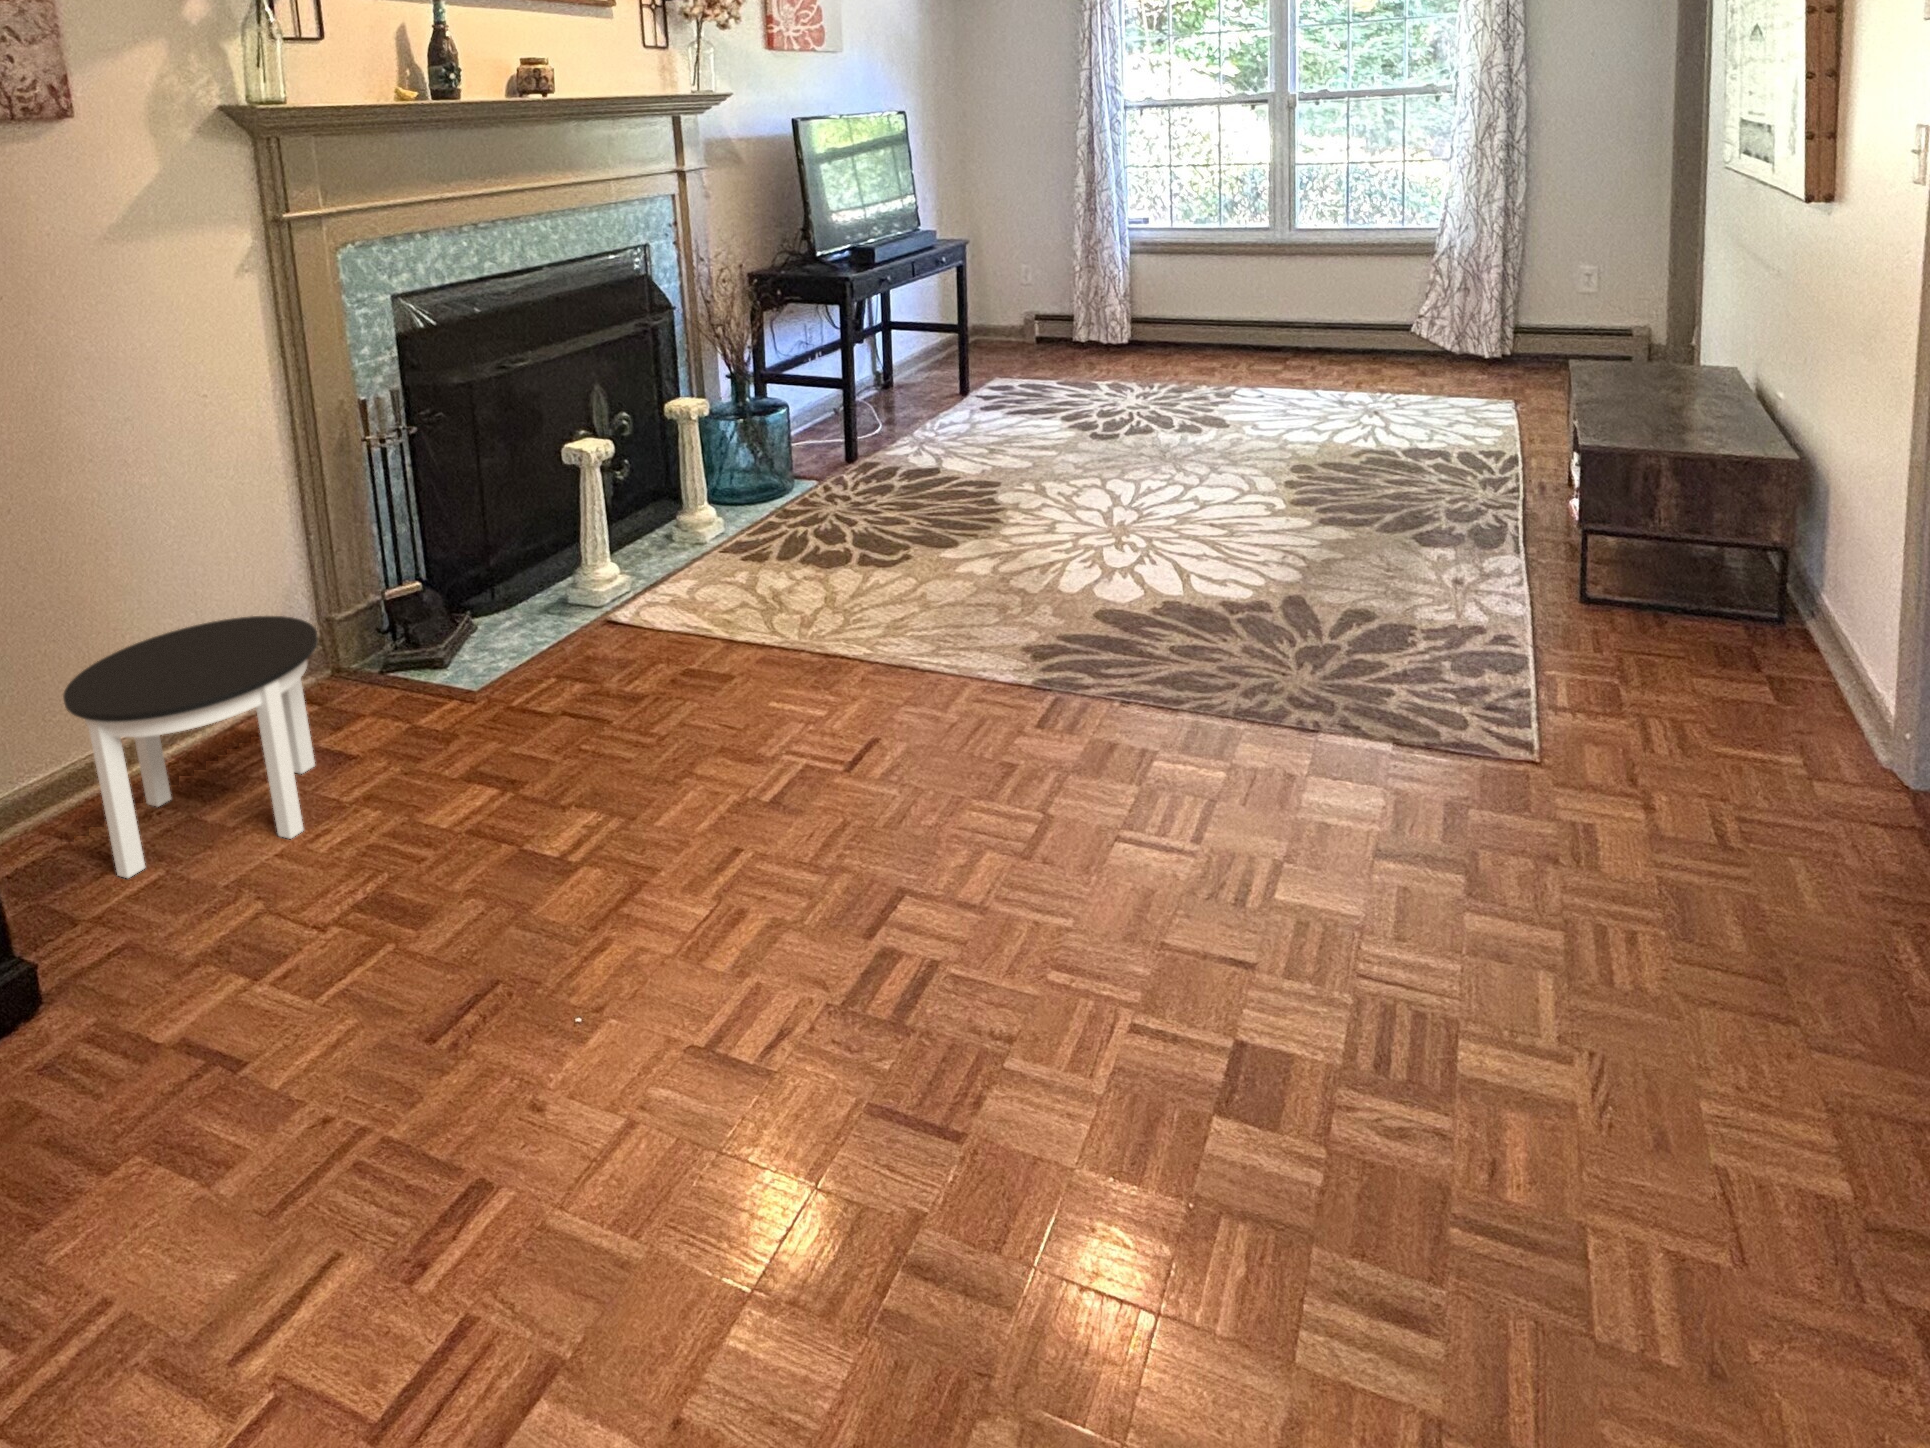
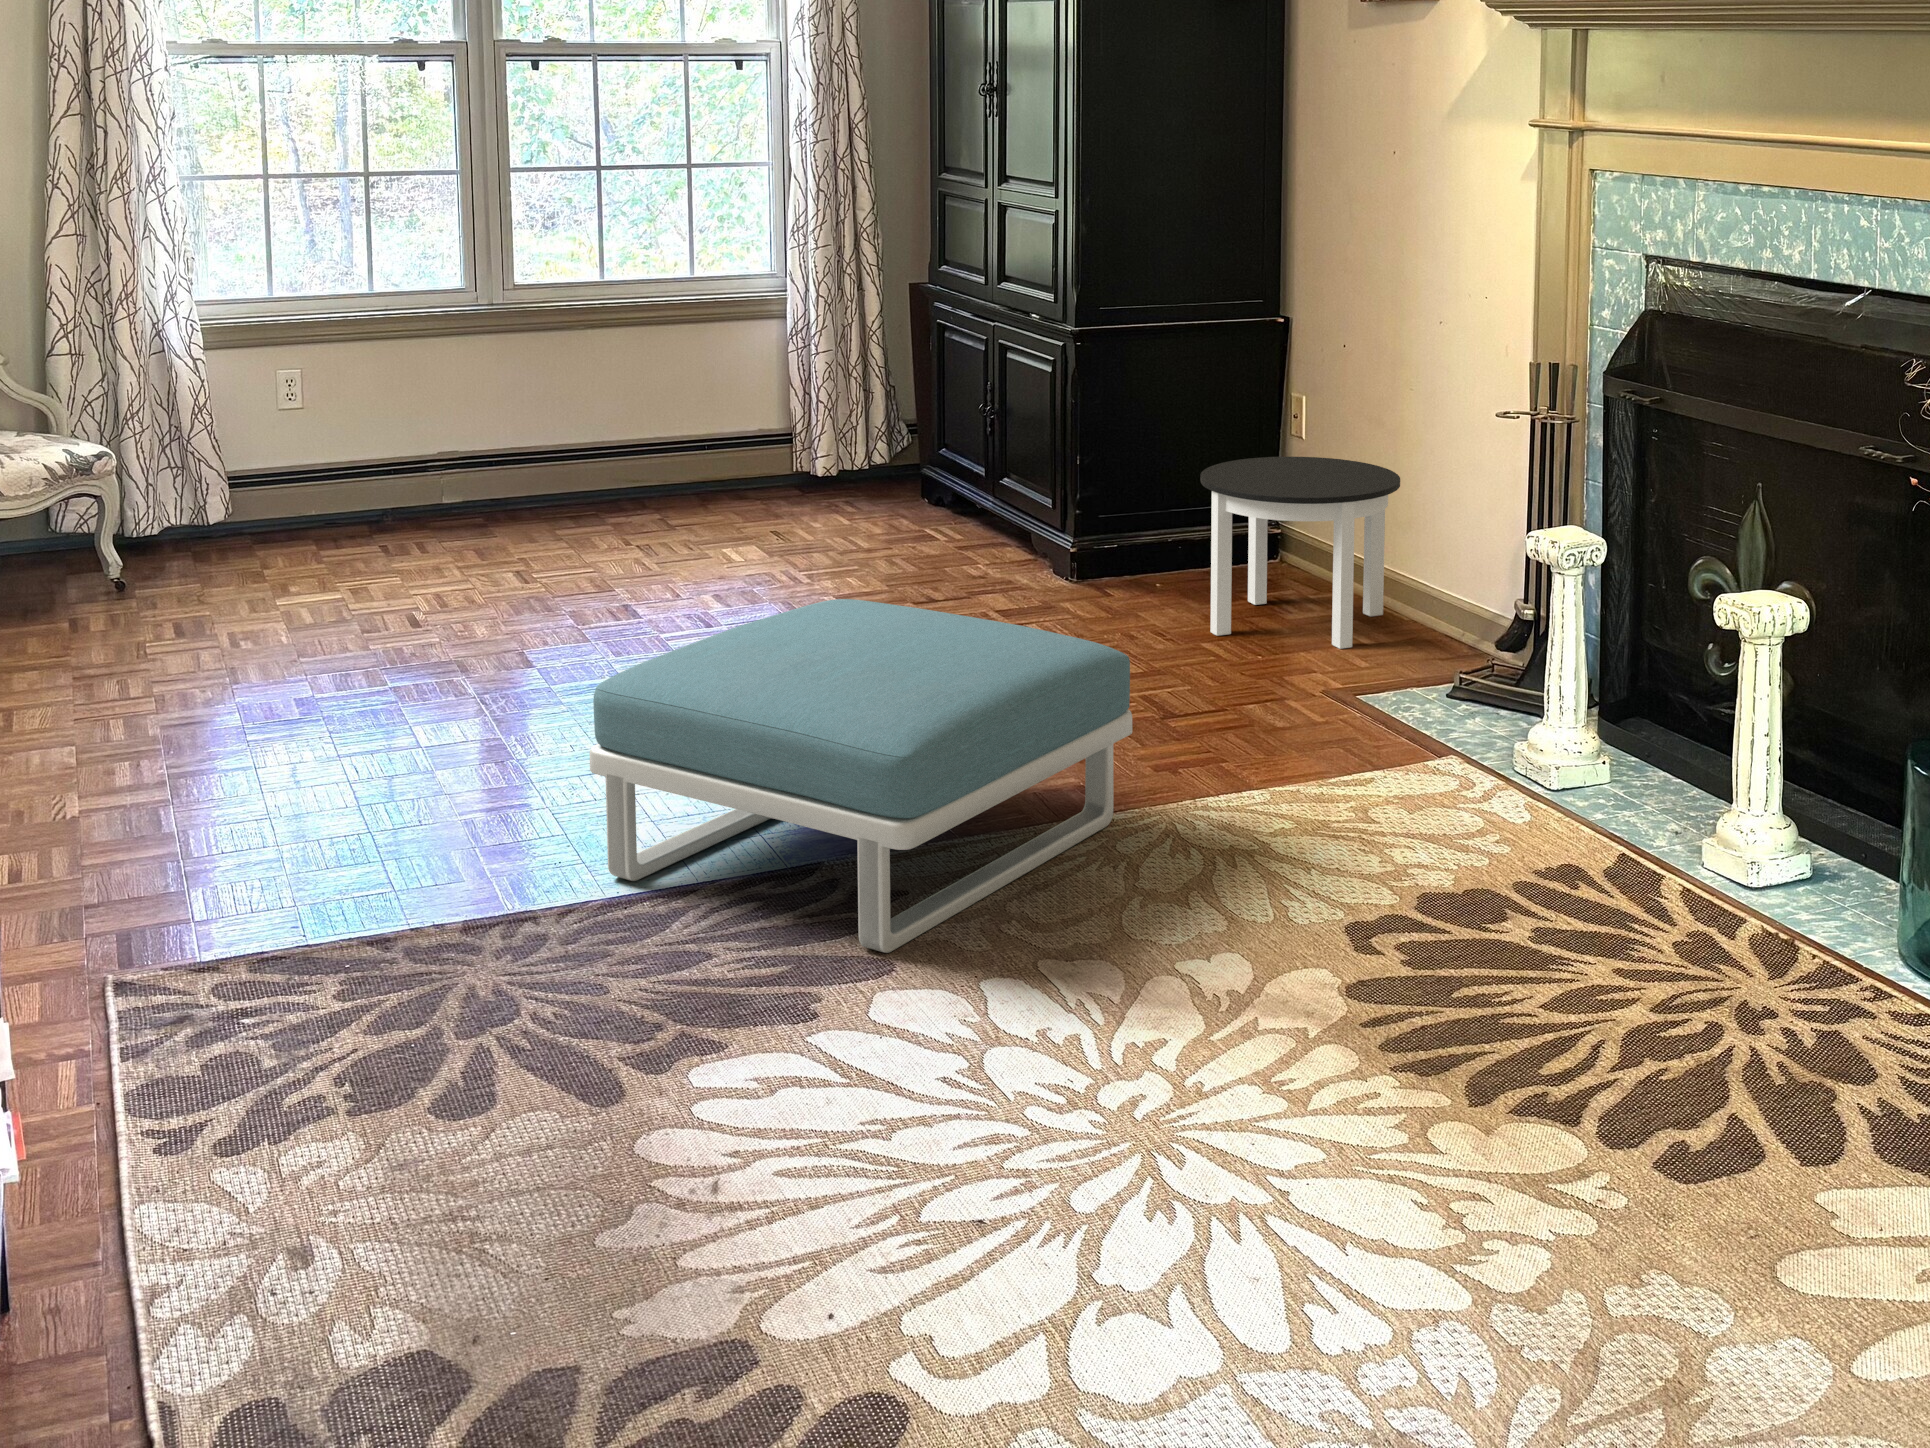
footstool: none [824,504,1163,773] -> present [590,599,1132,953]

